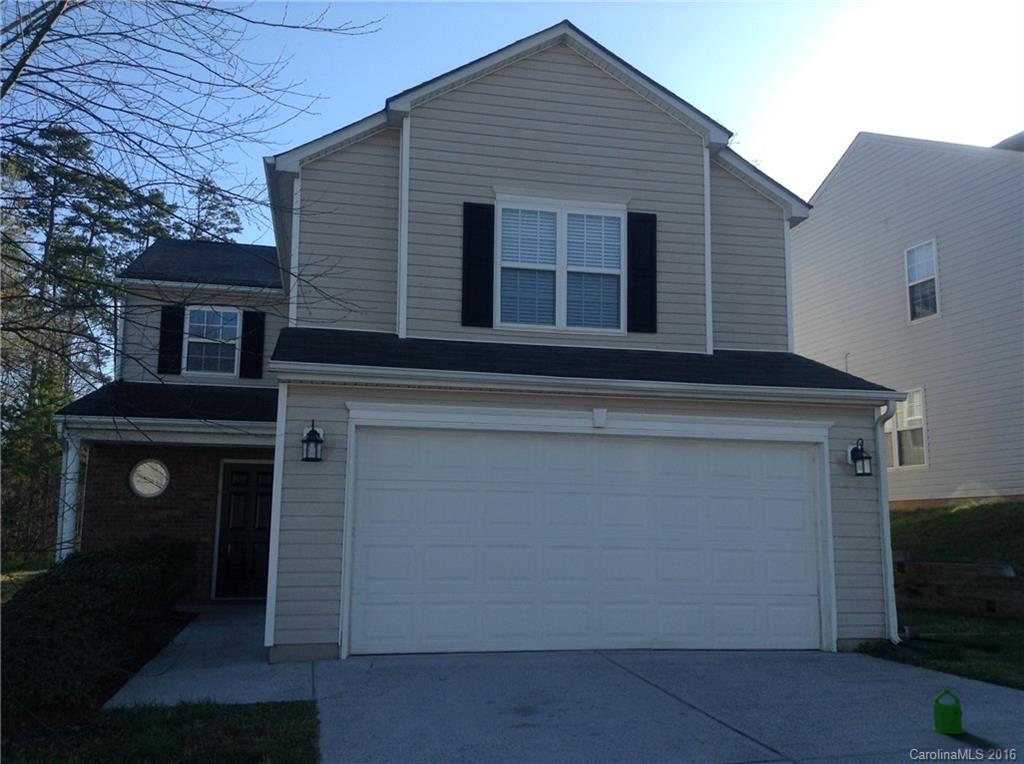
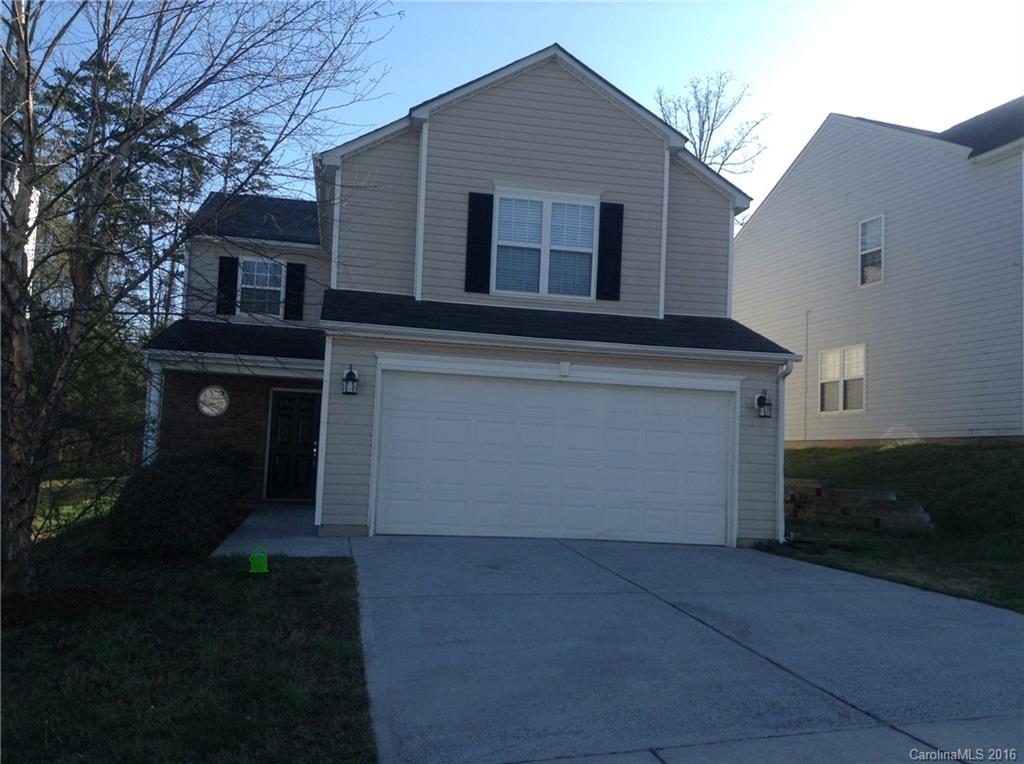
watering can: present [933,690,965,734] -> present [249,546,268,573]

